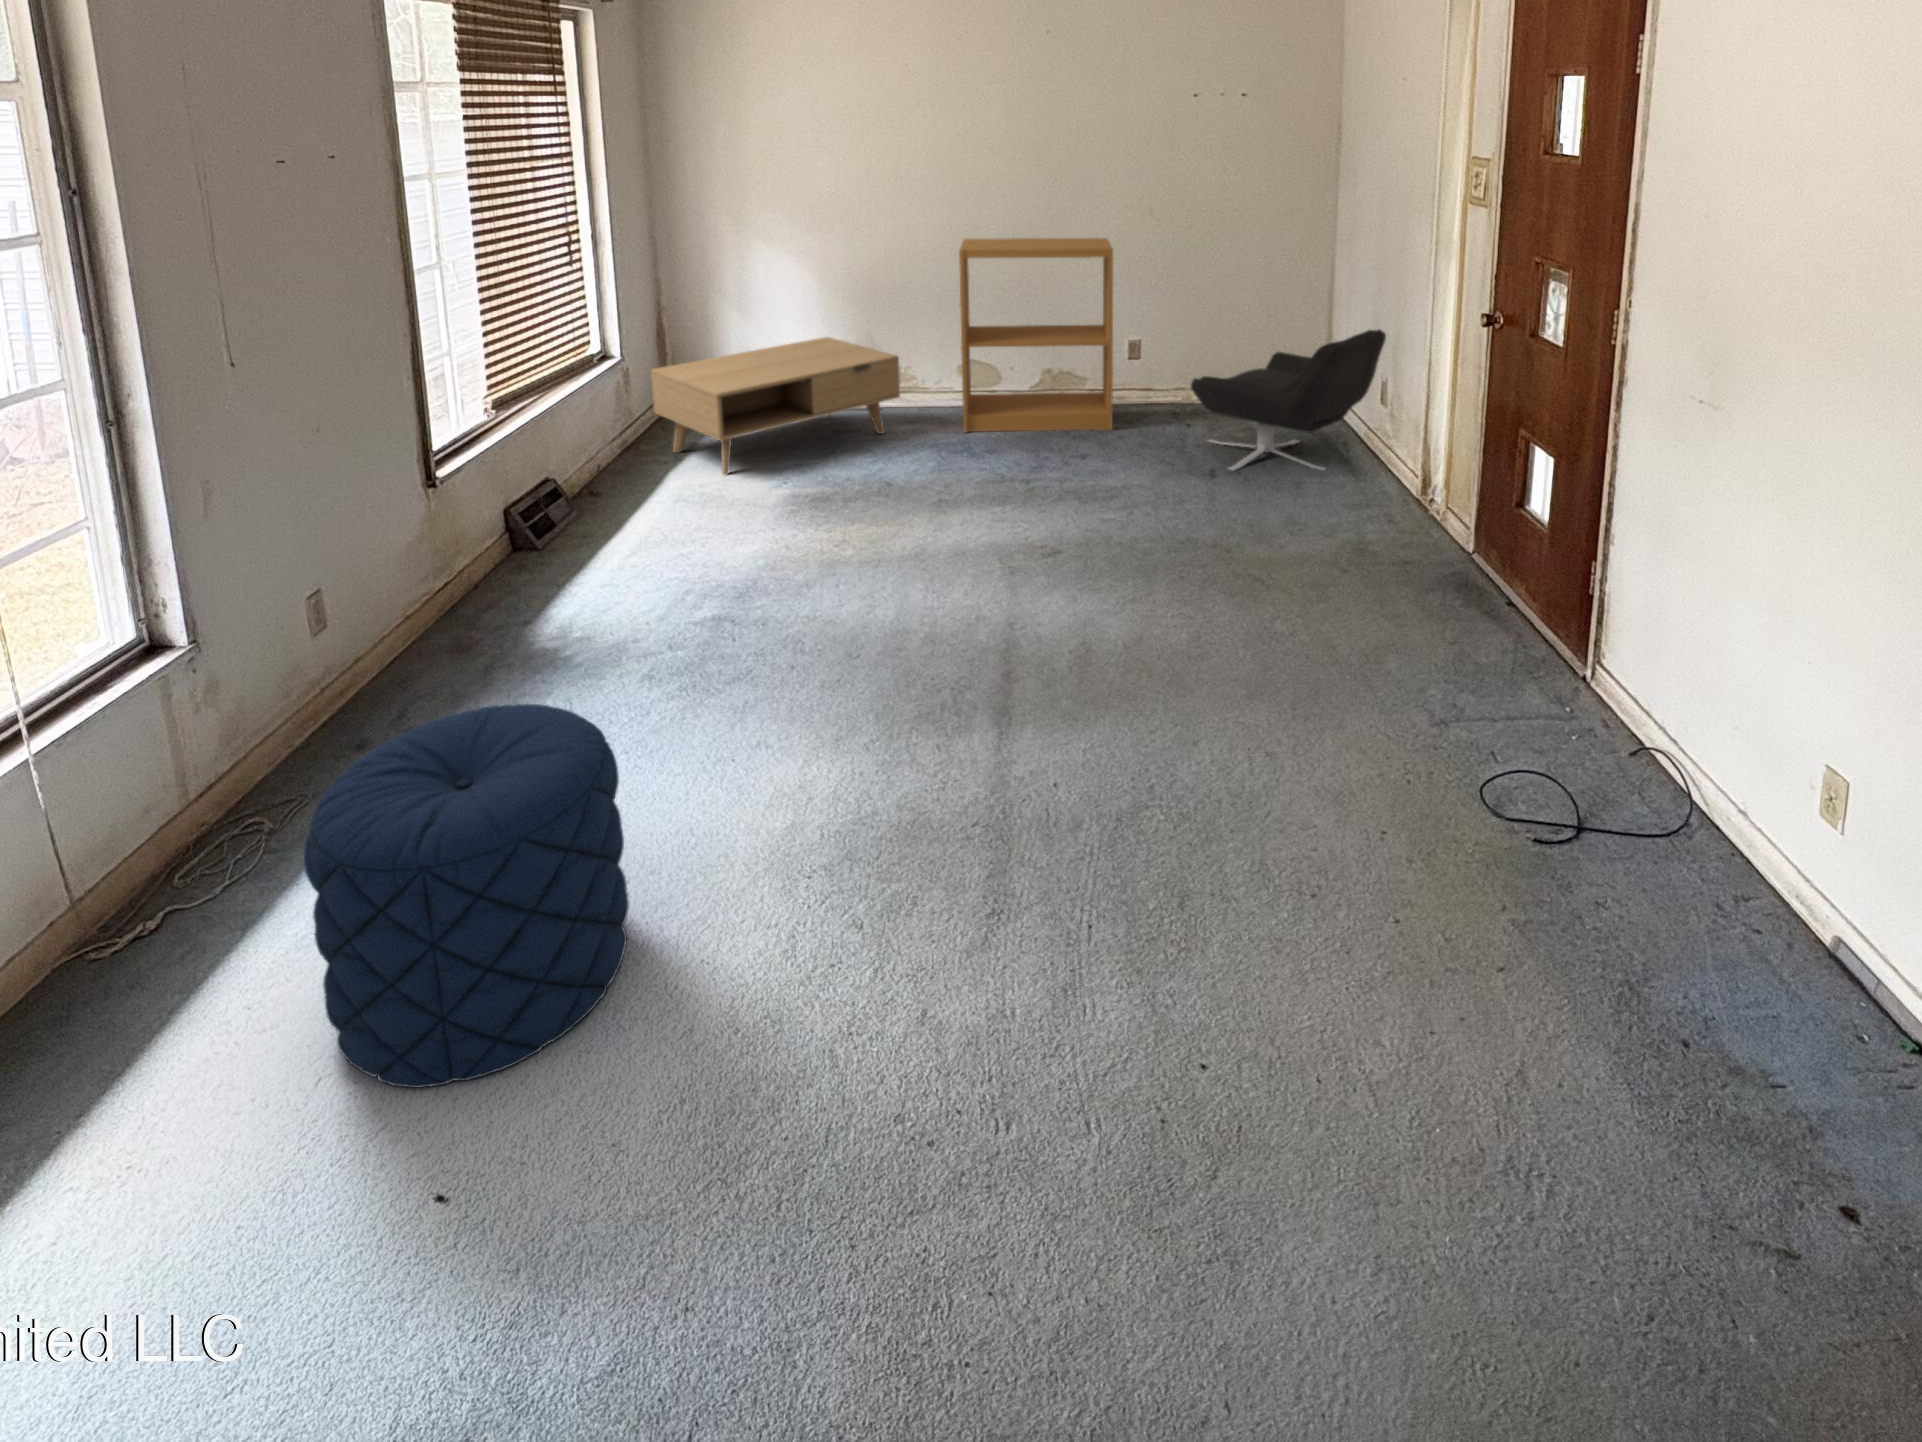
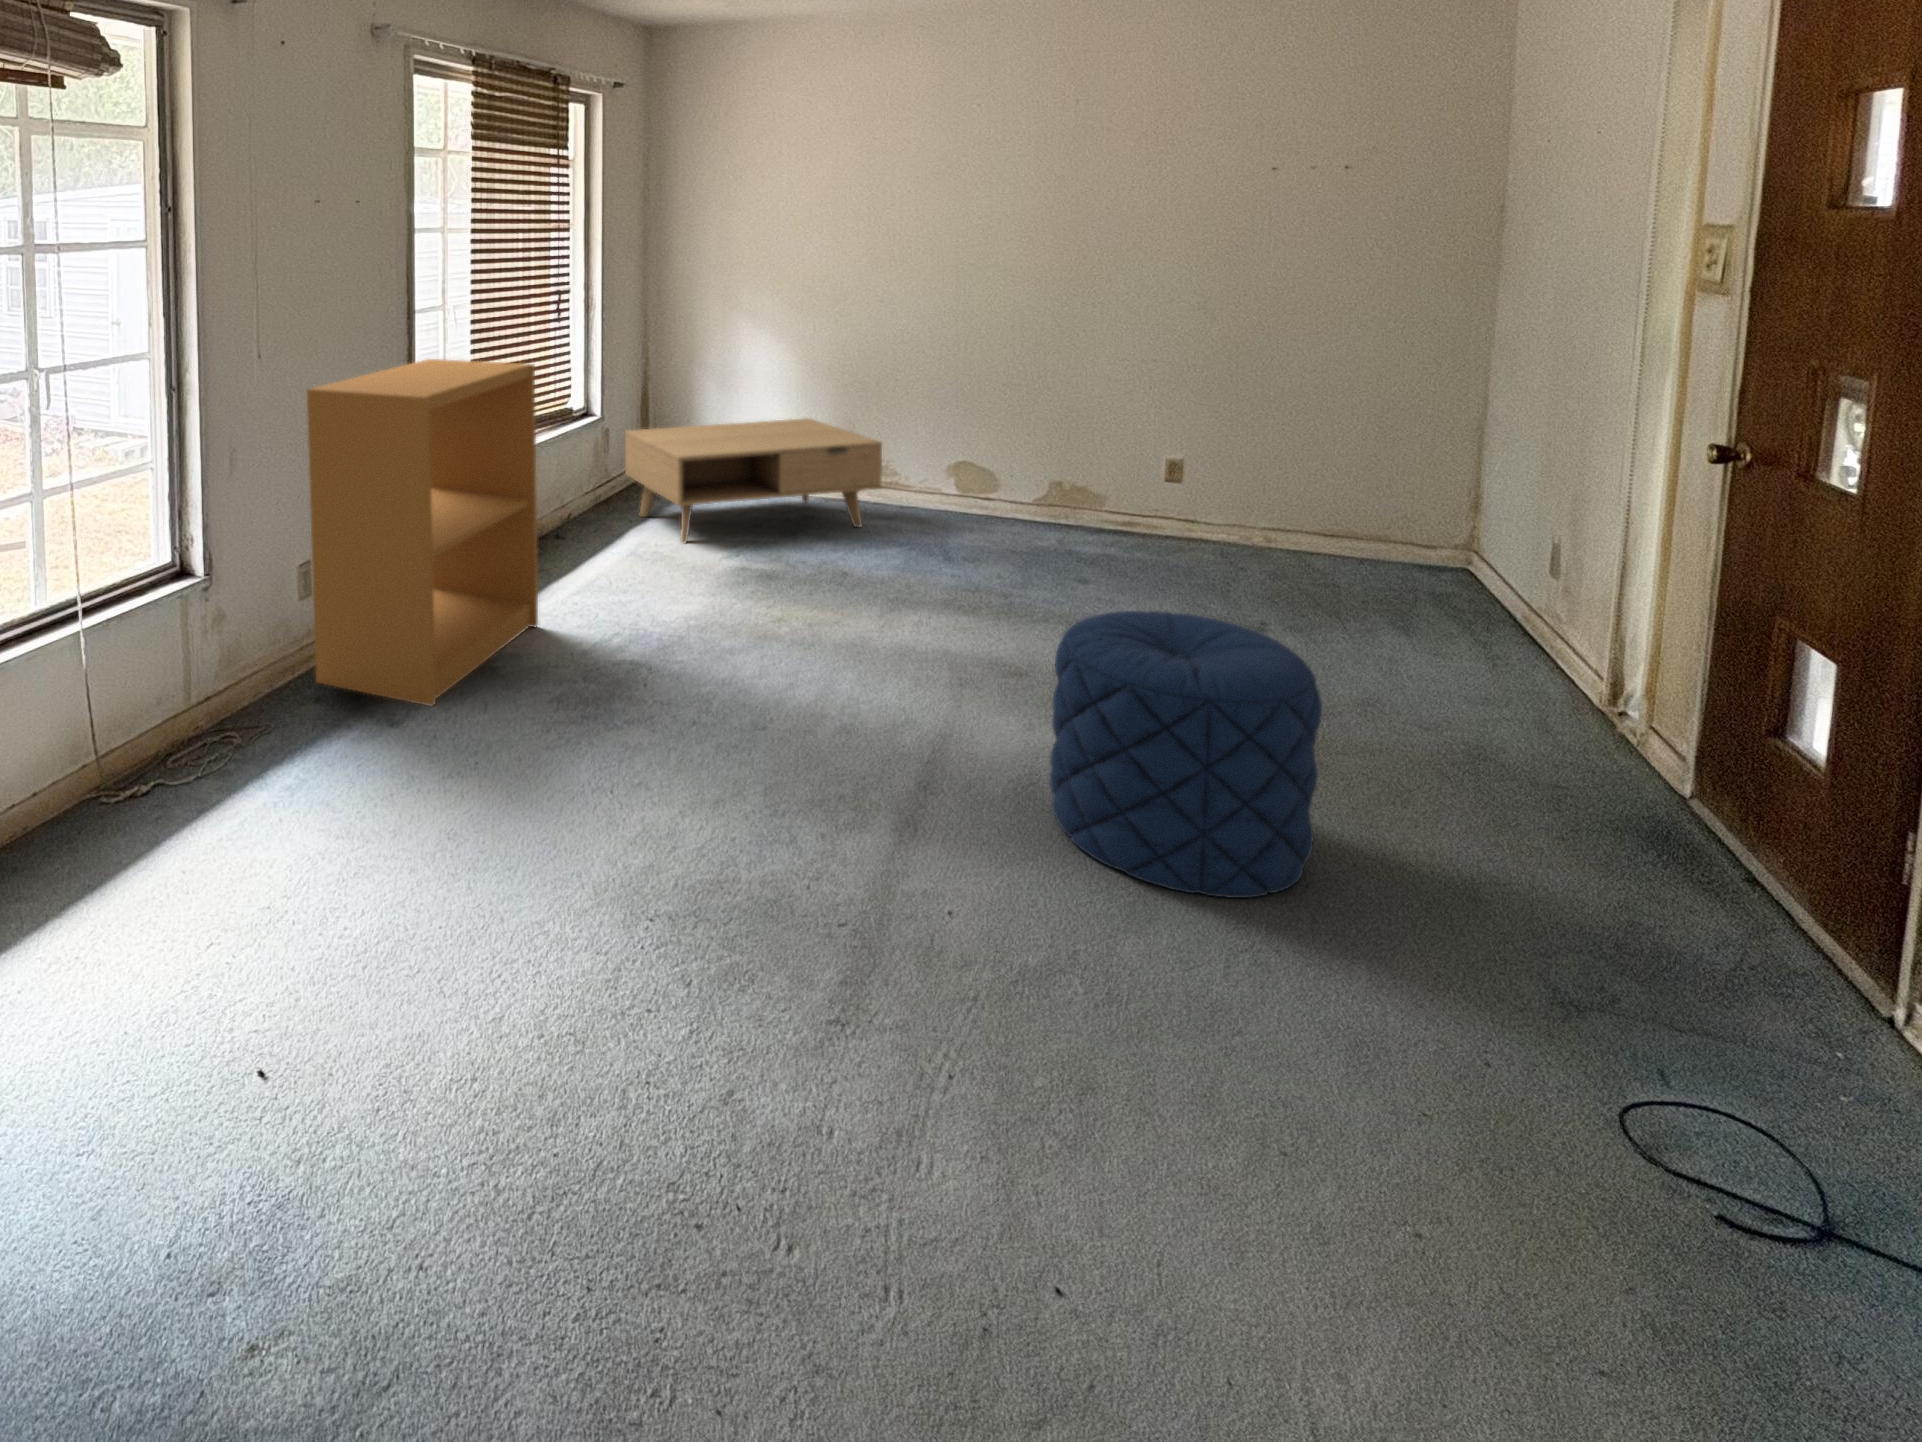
bookshelf: present [959,238,1113,433] -> present [307,359,538,707]
lounge chair: present [1191,330,1386,471] -> none [1262,459,1607,654]
pouf: present [304,704,629,1088] -> present [1050,611,1322,898]

